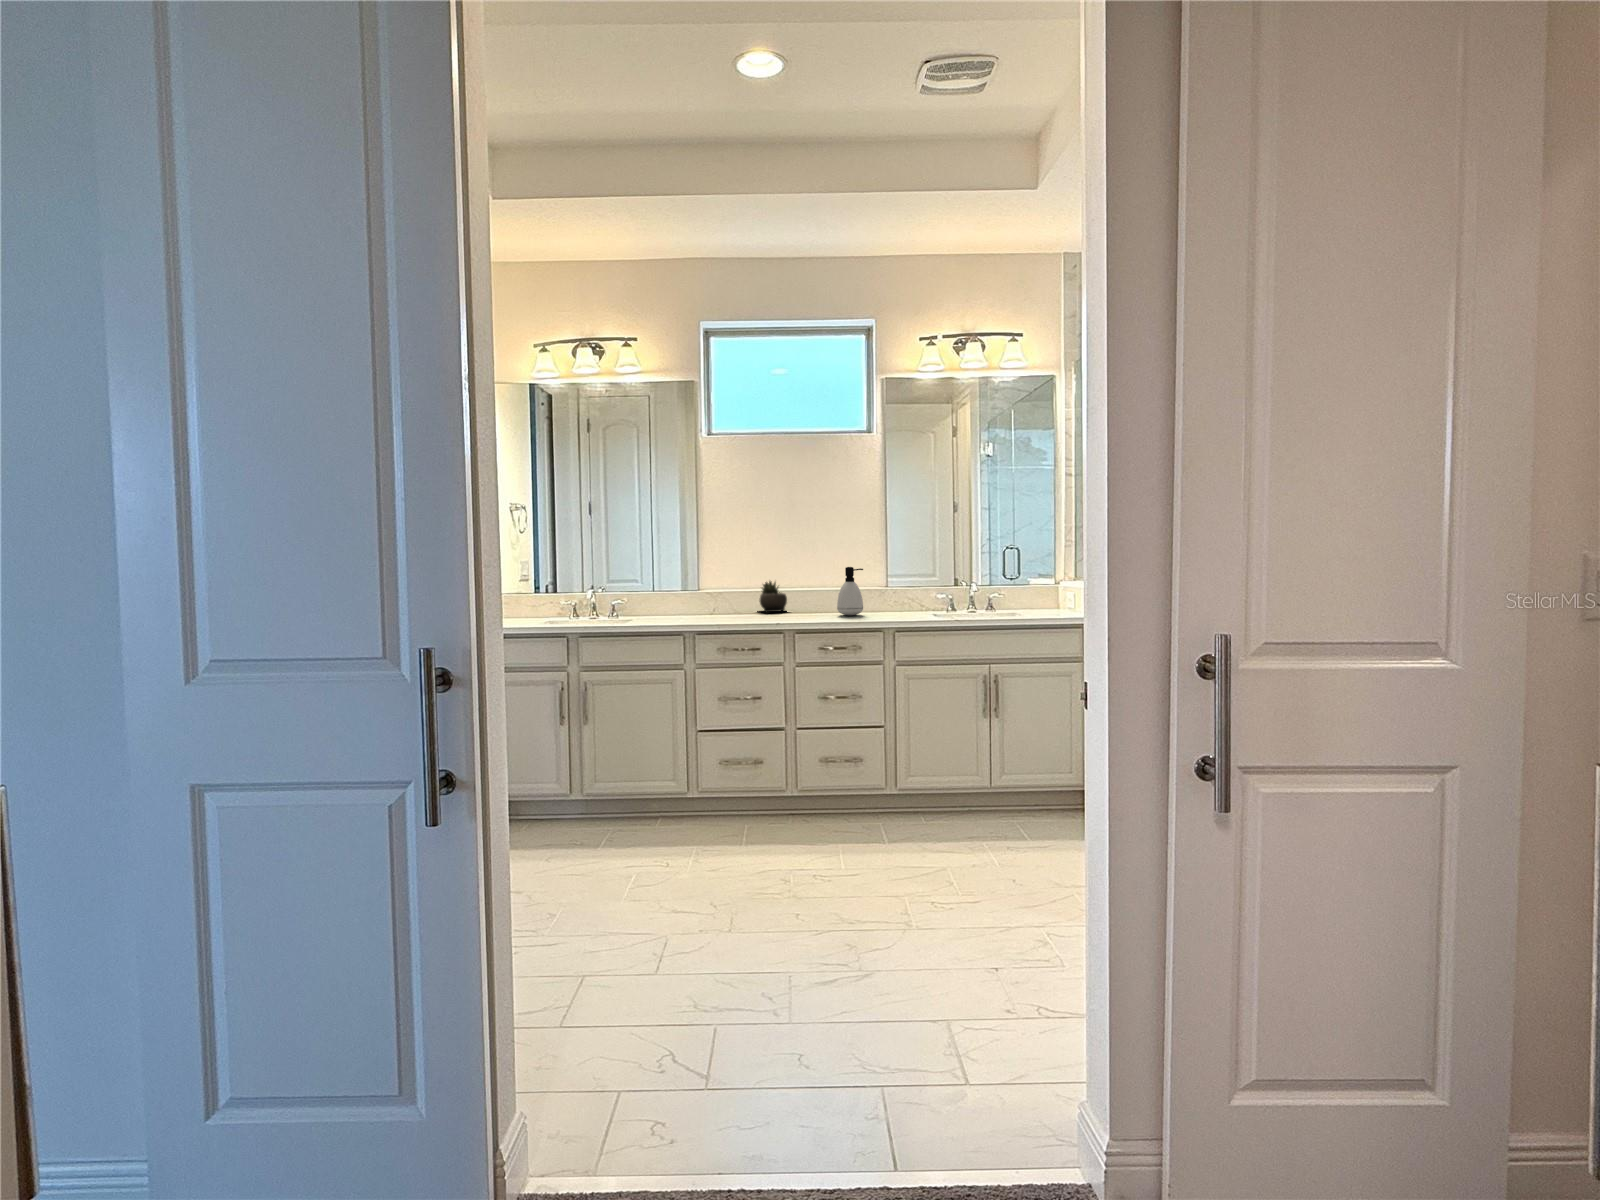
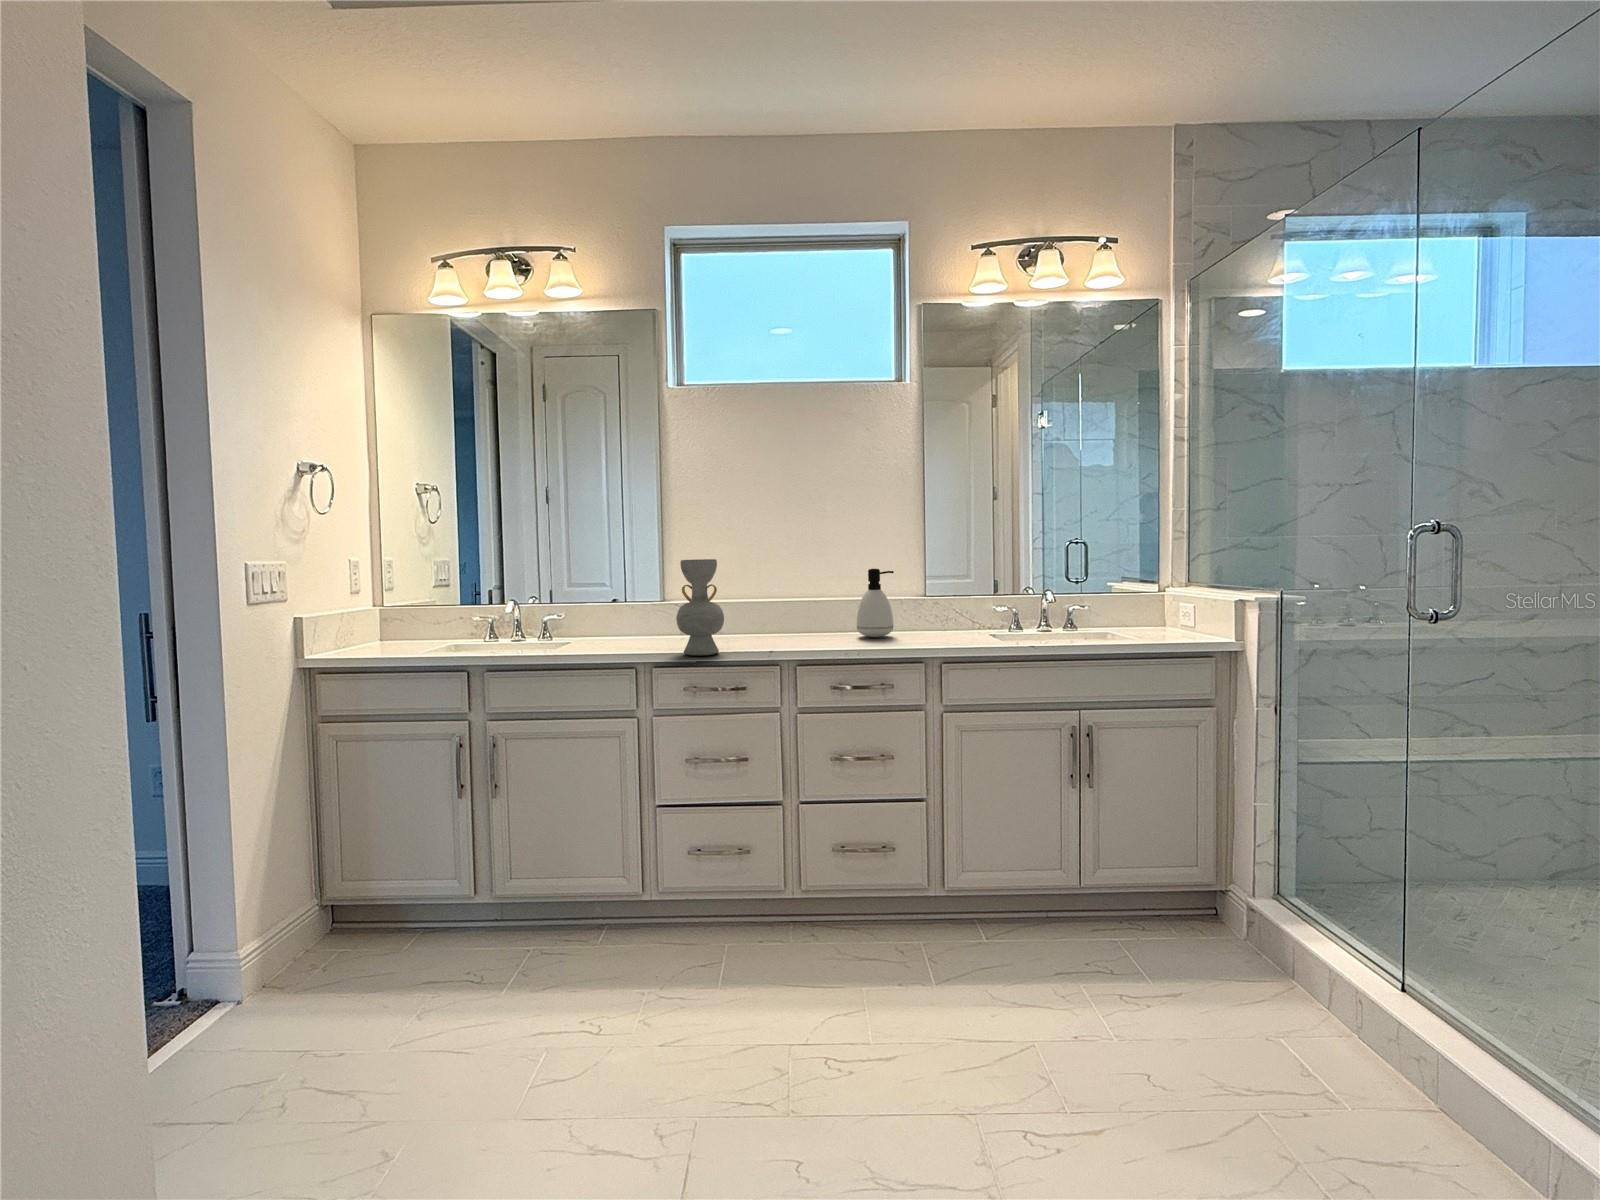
decorative vase: none [712,559,745,625] -> present [676,559,724,656]
succulent plant: present [760,581,787,612] -> none [740,586,794,632]

